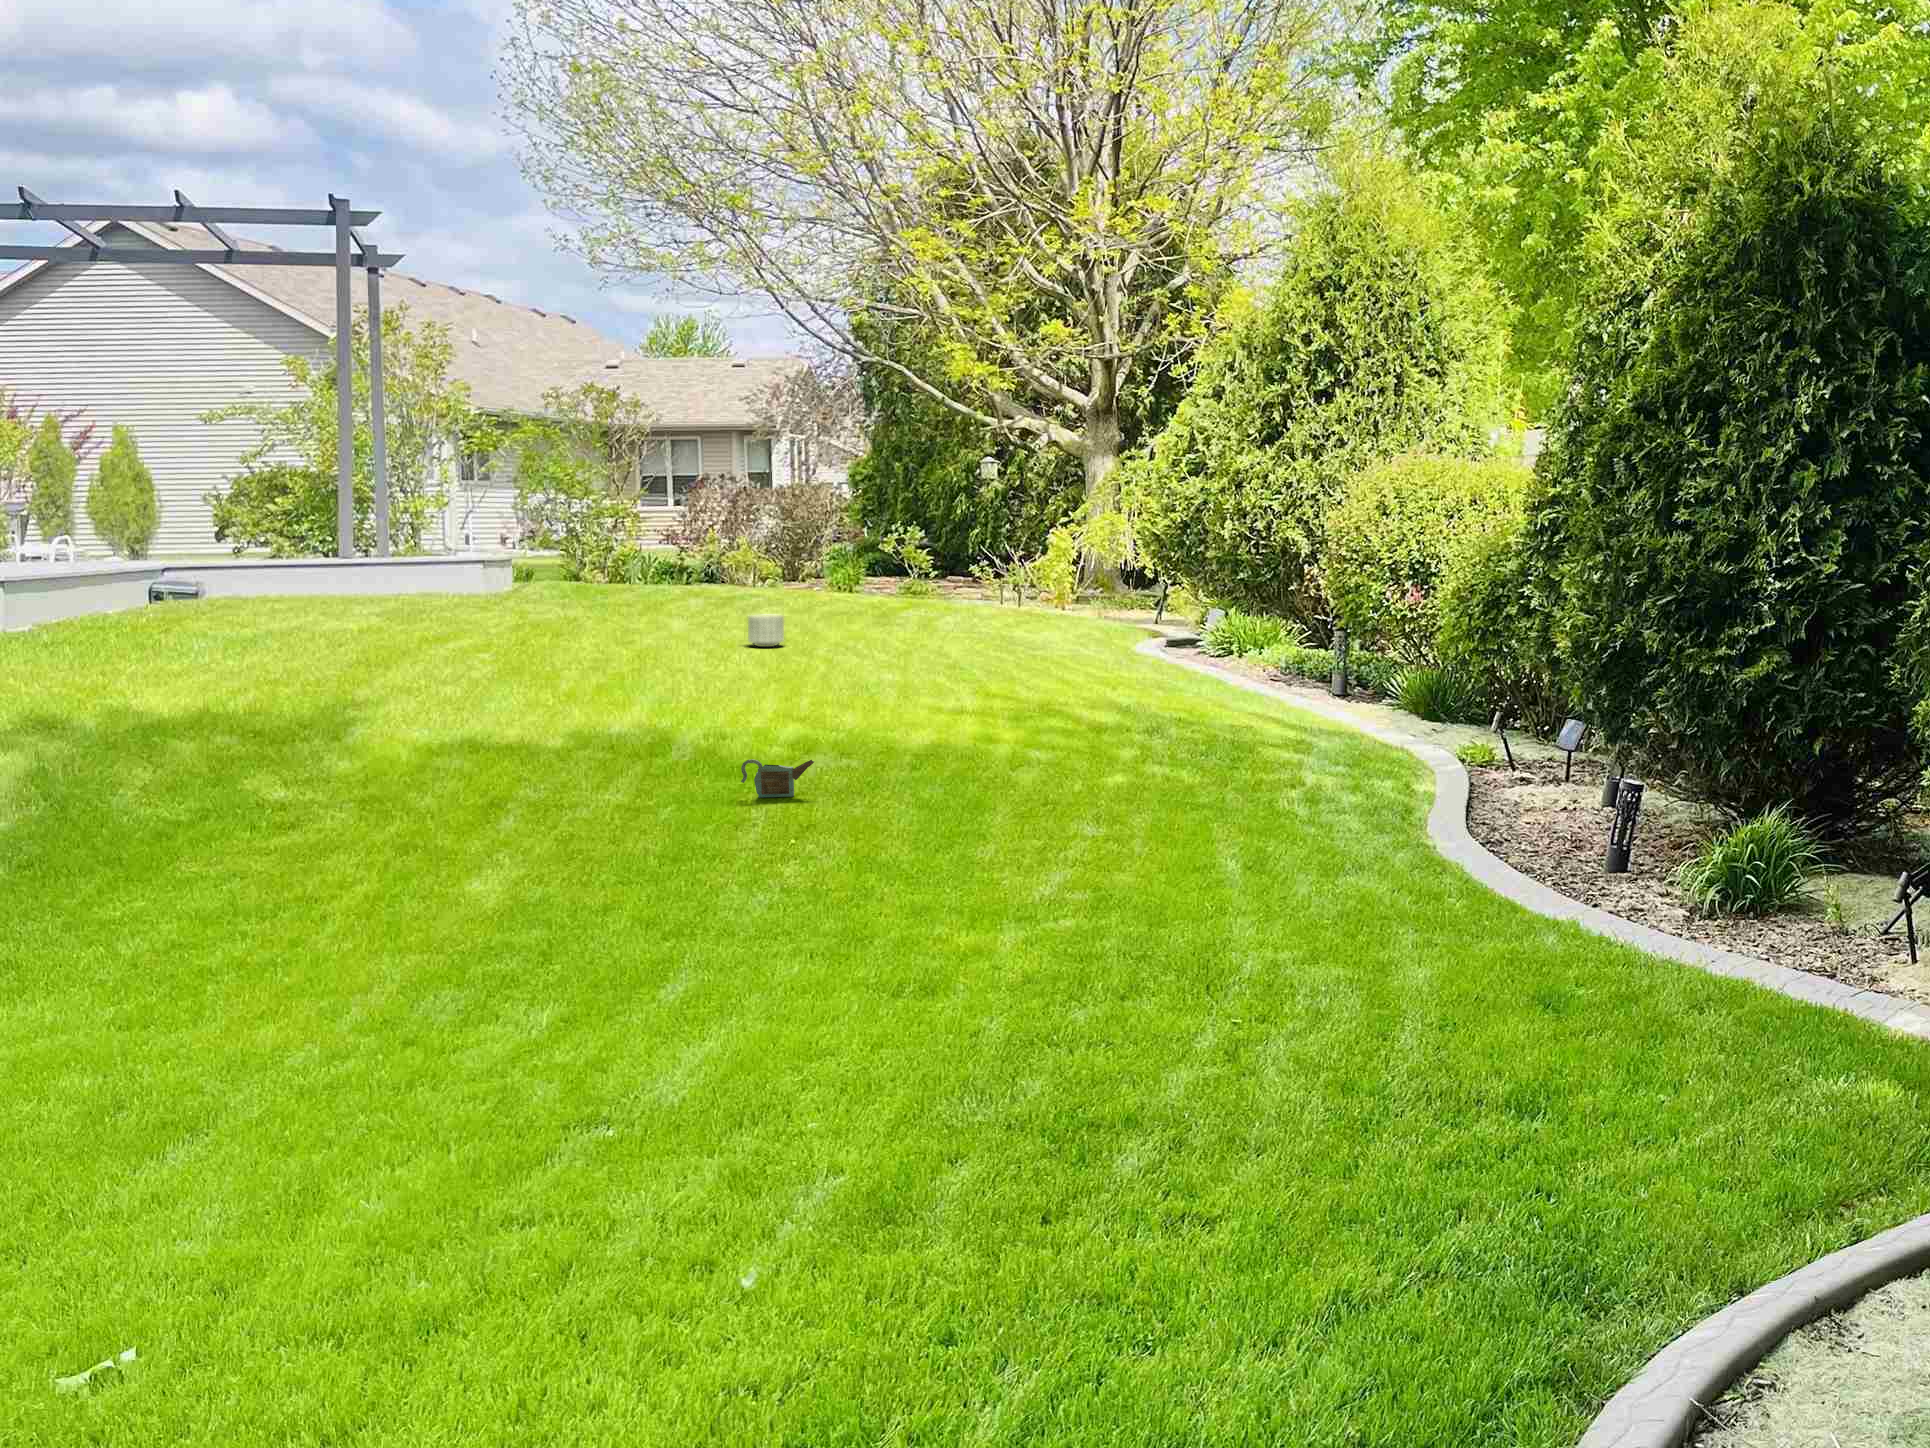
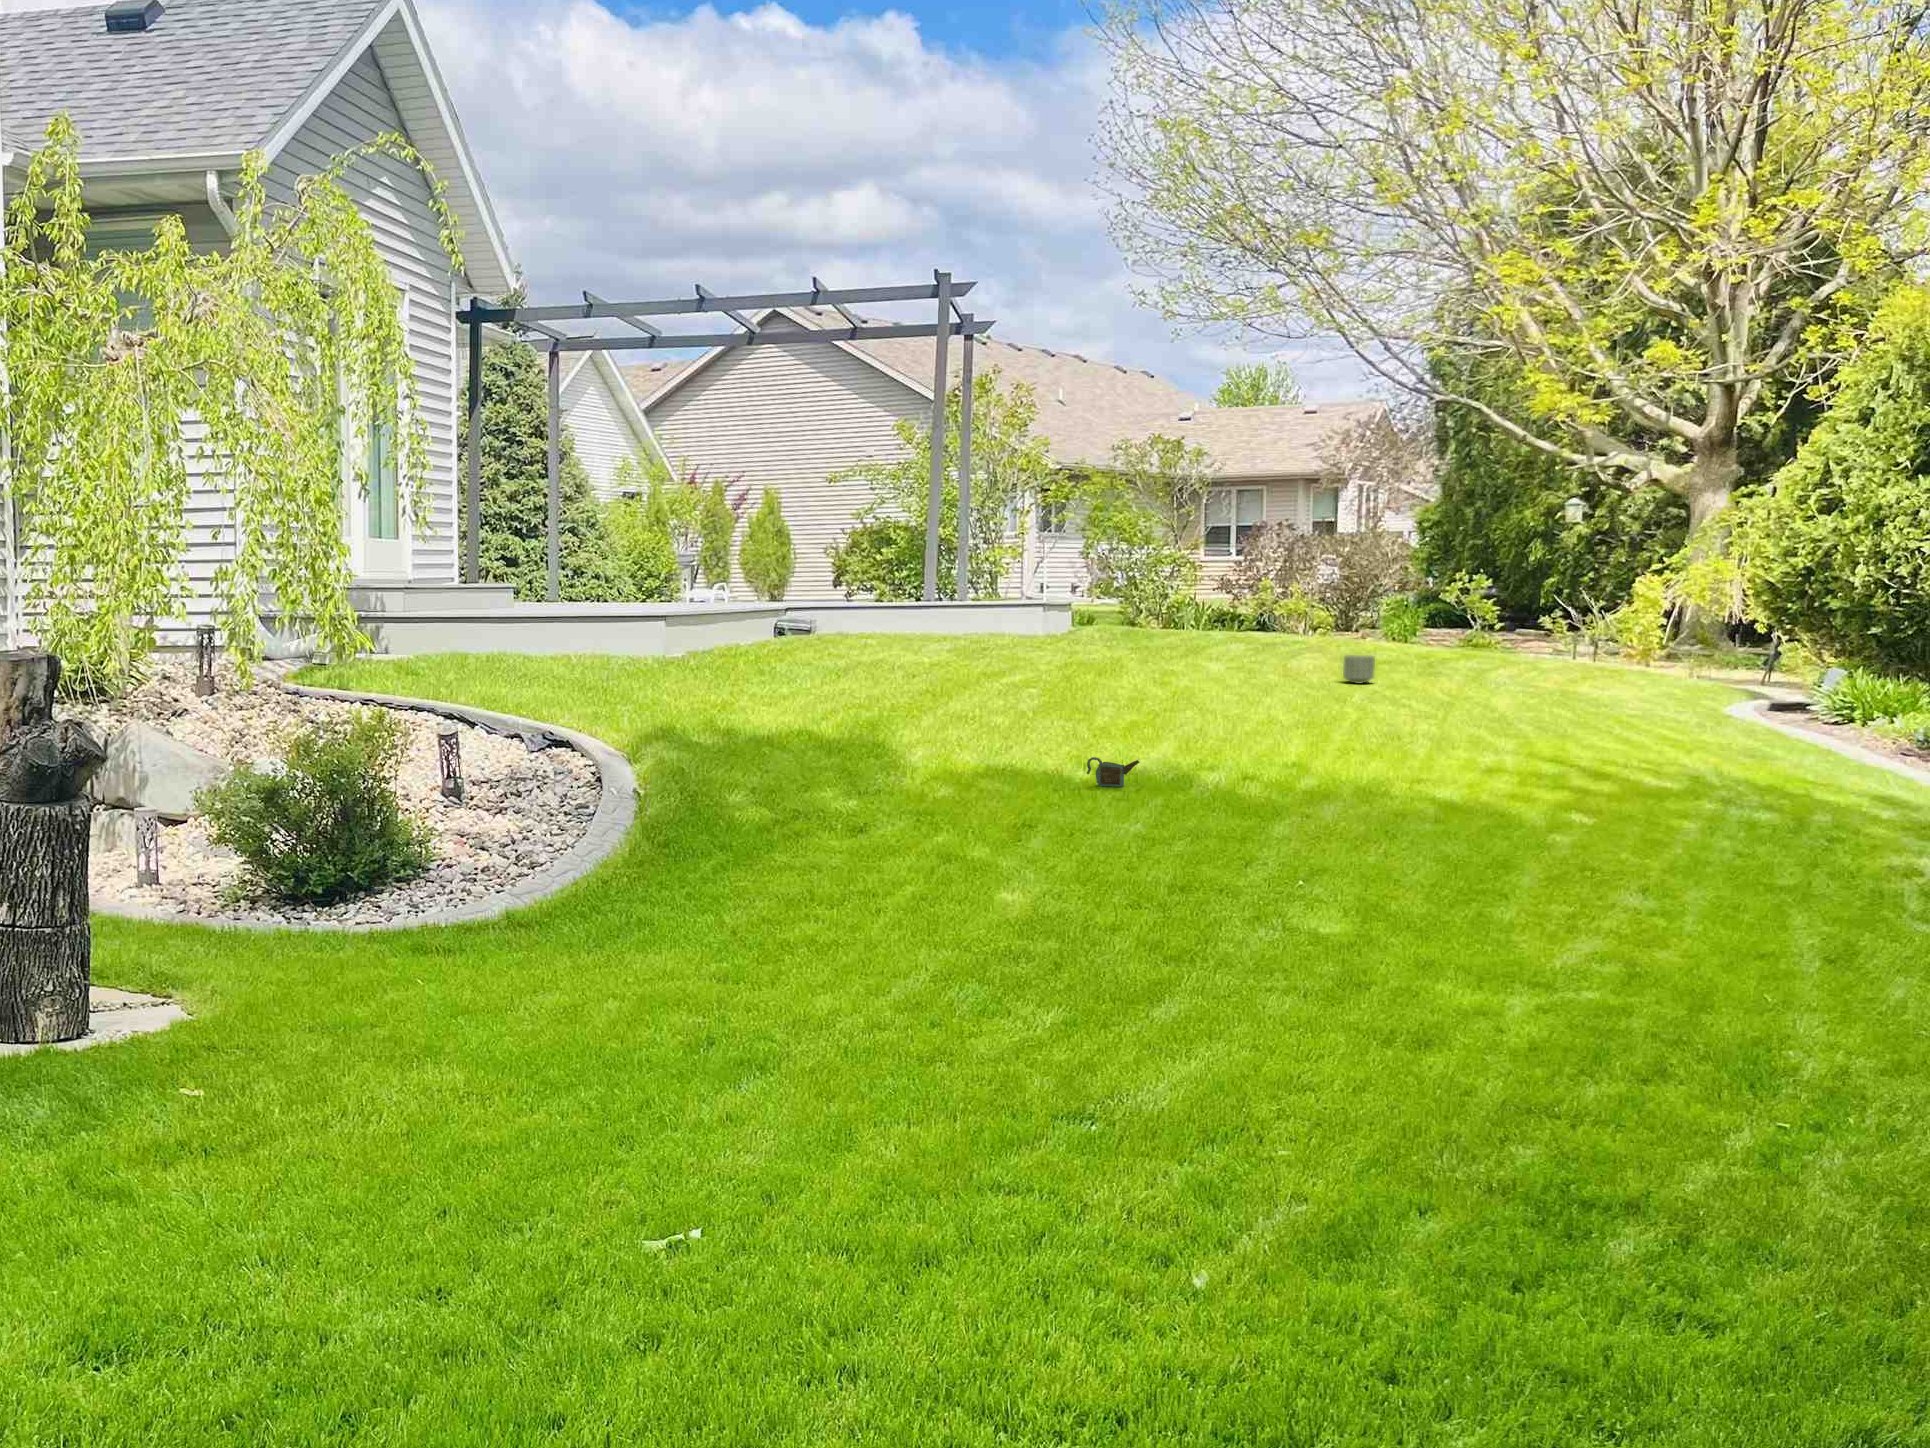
watering can: present [741,759,814,798] -> present [1087,757,1139,787]

